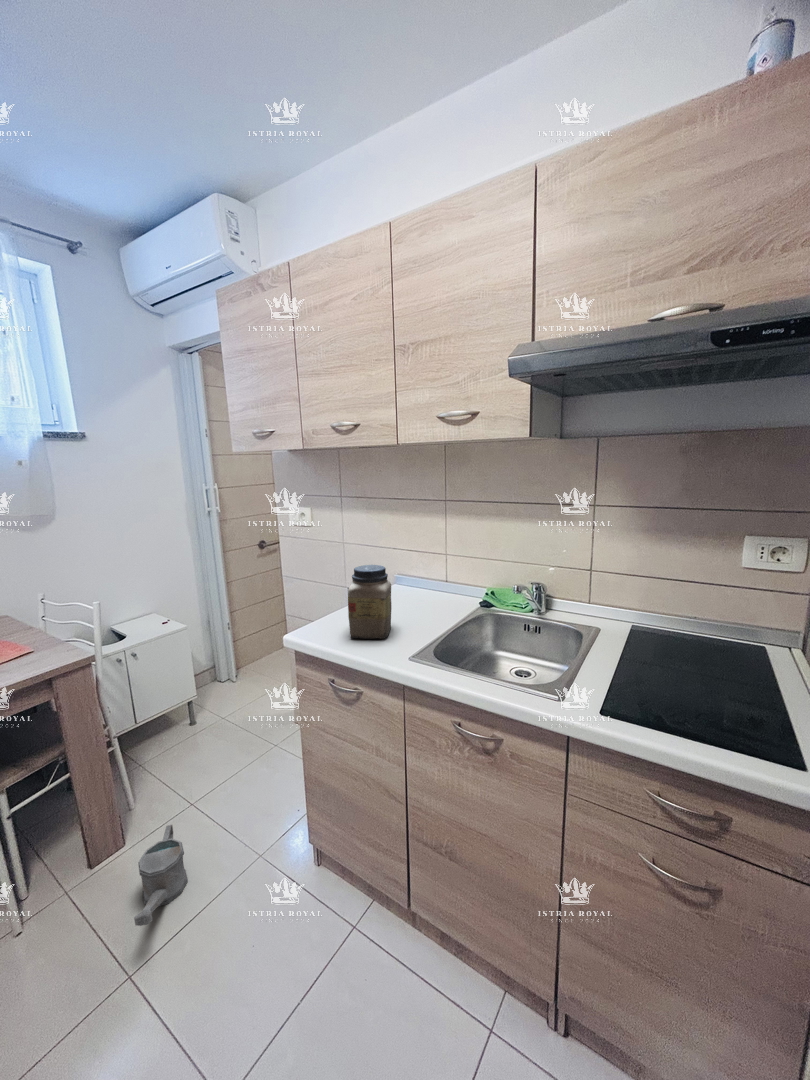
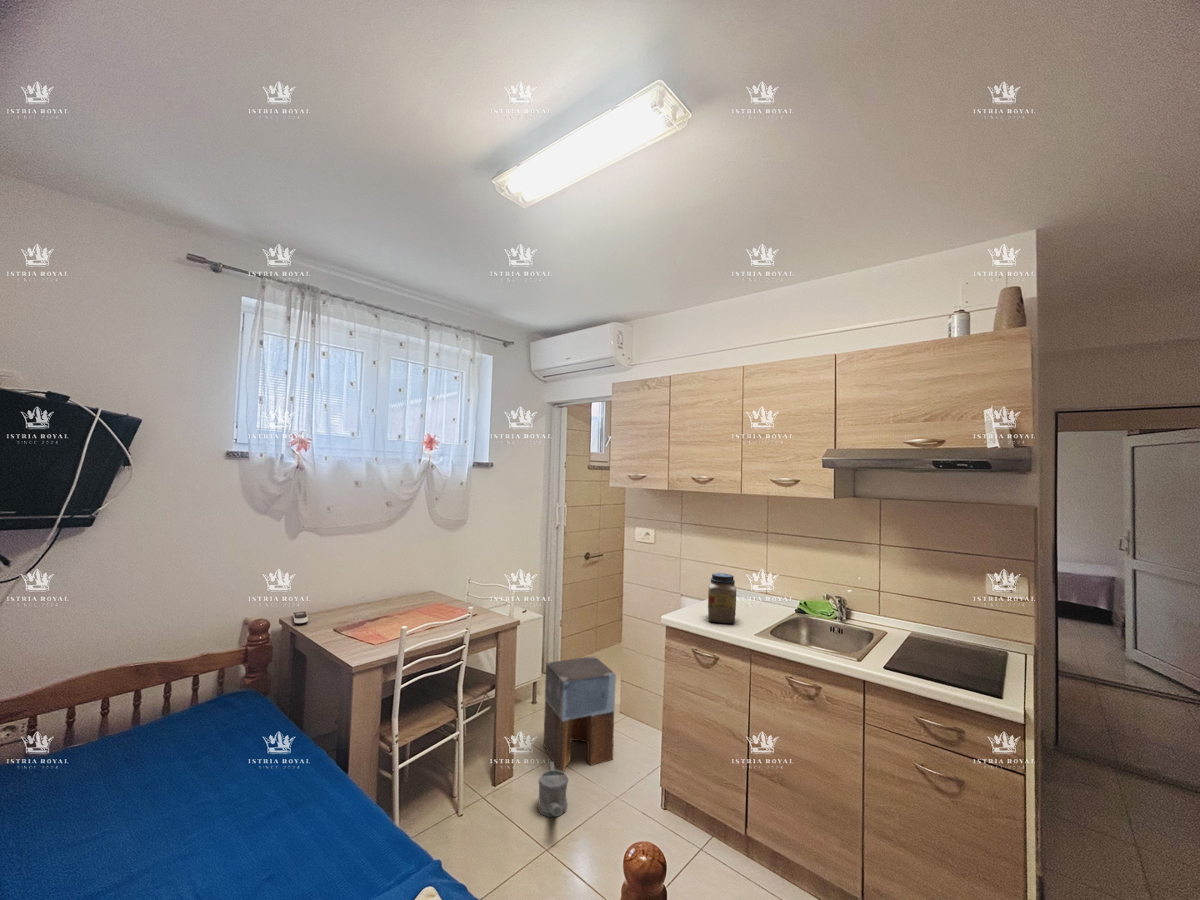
stool: none [175,672,272,824] -> present [544,656,616,772]

